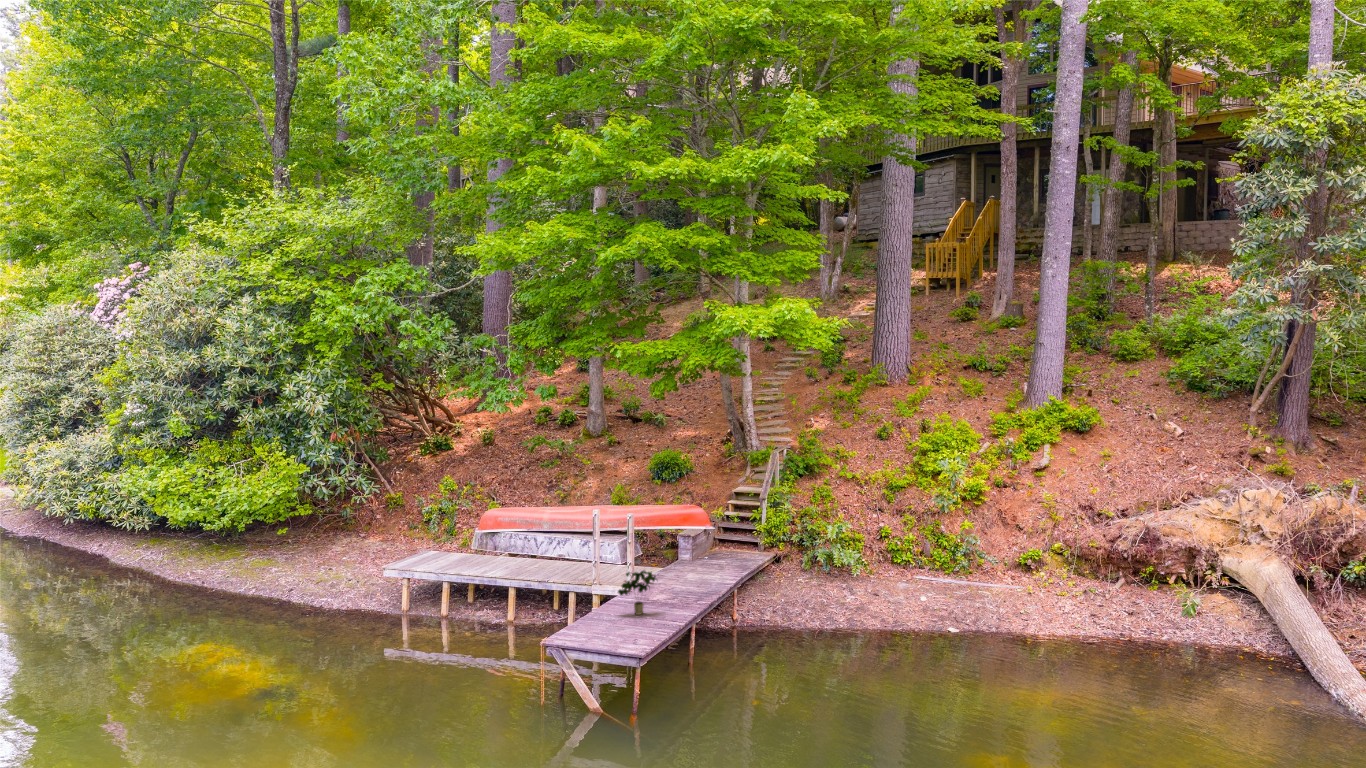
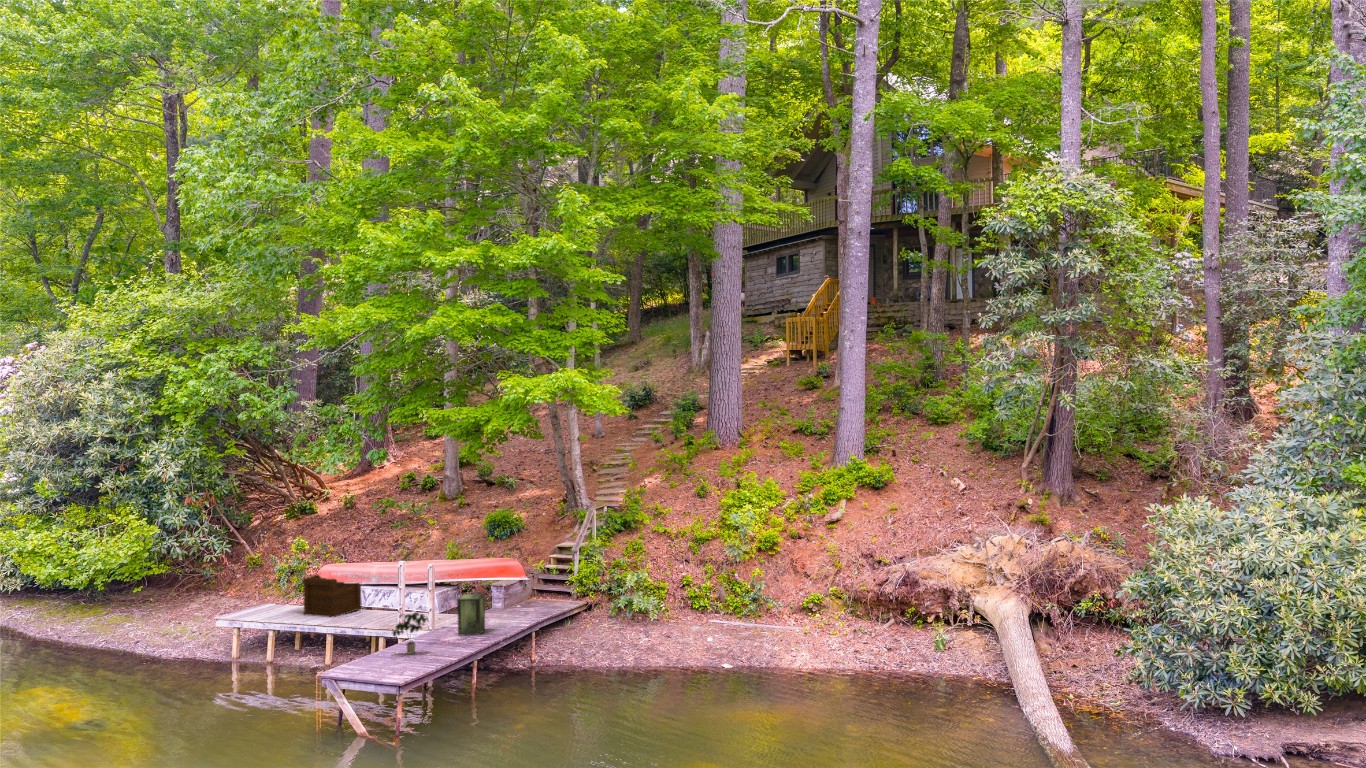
wooden crate: none [479,515,537,568] -> present [303,574,361,617]
storage box: none [672,547,697,593] -> present [457,593,485,635]

